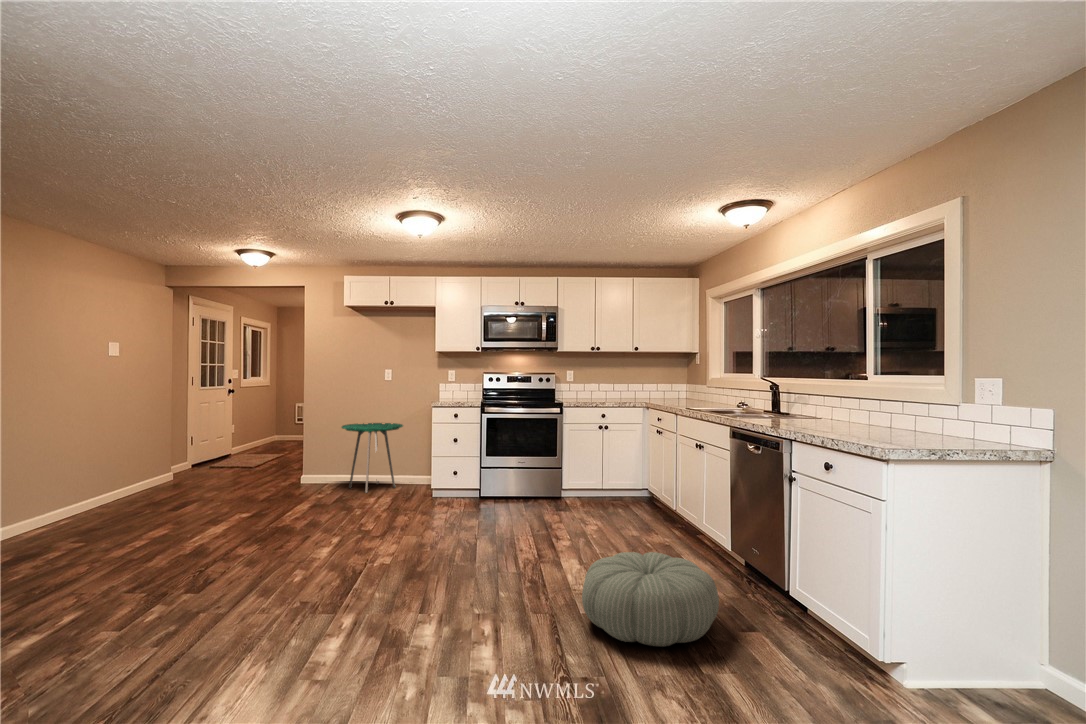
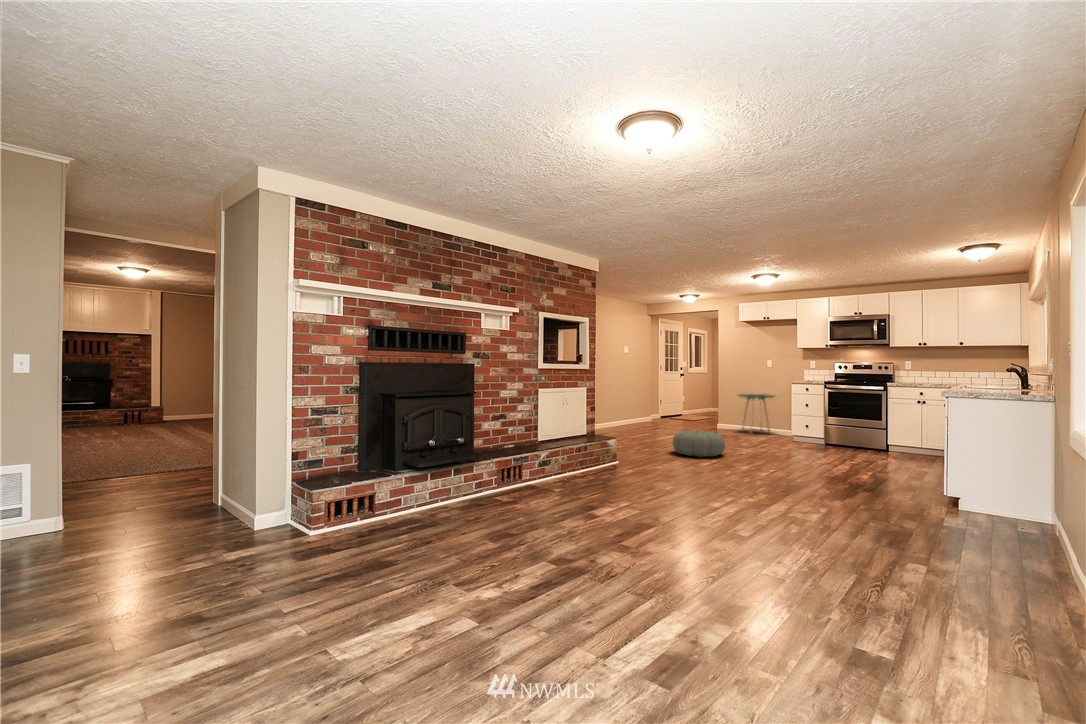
pouf: present [582,552,719,646] -> present [673,430,725,457]

